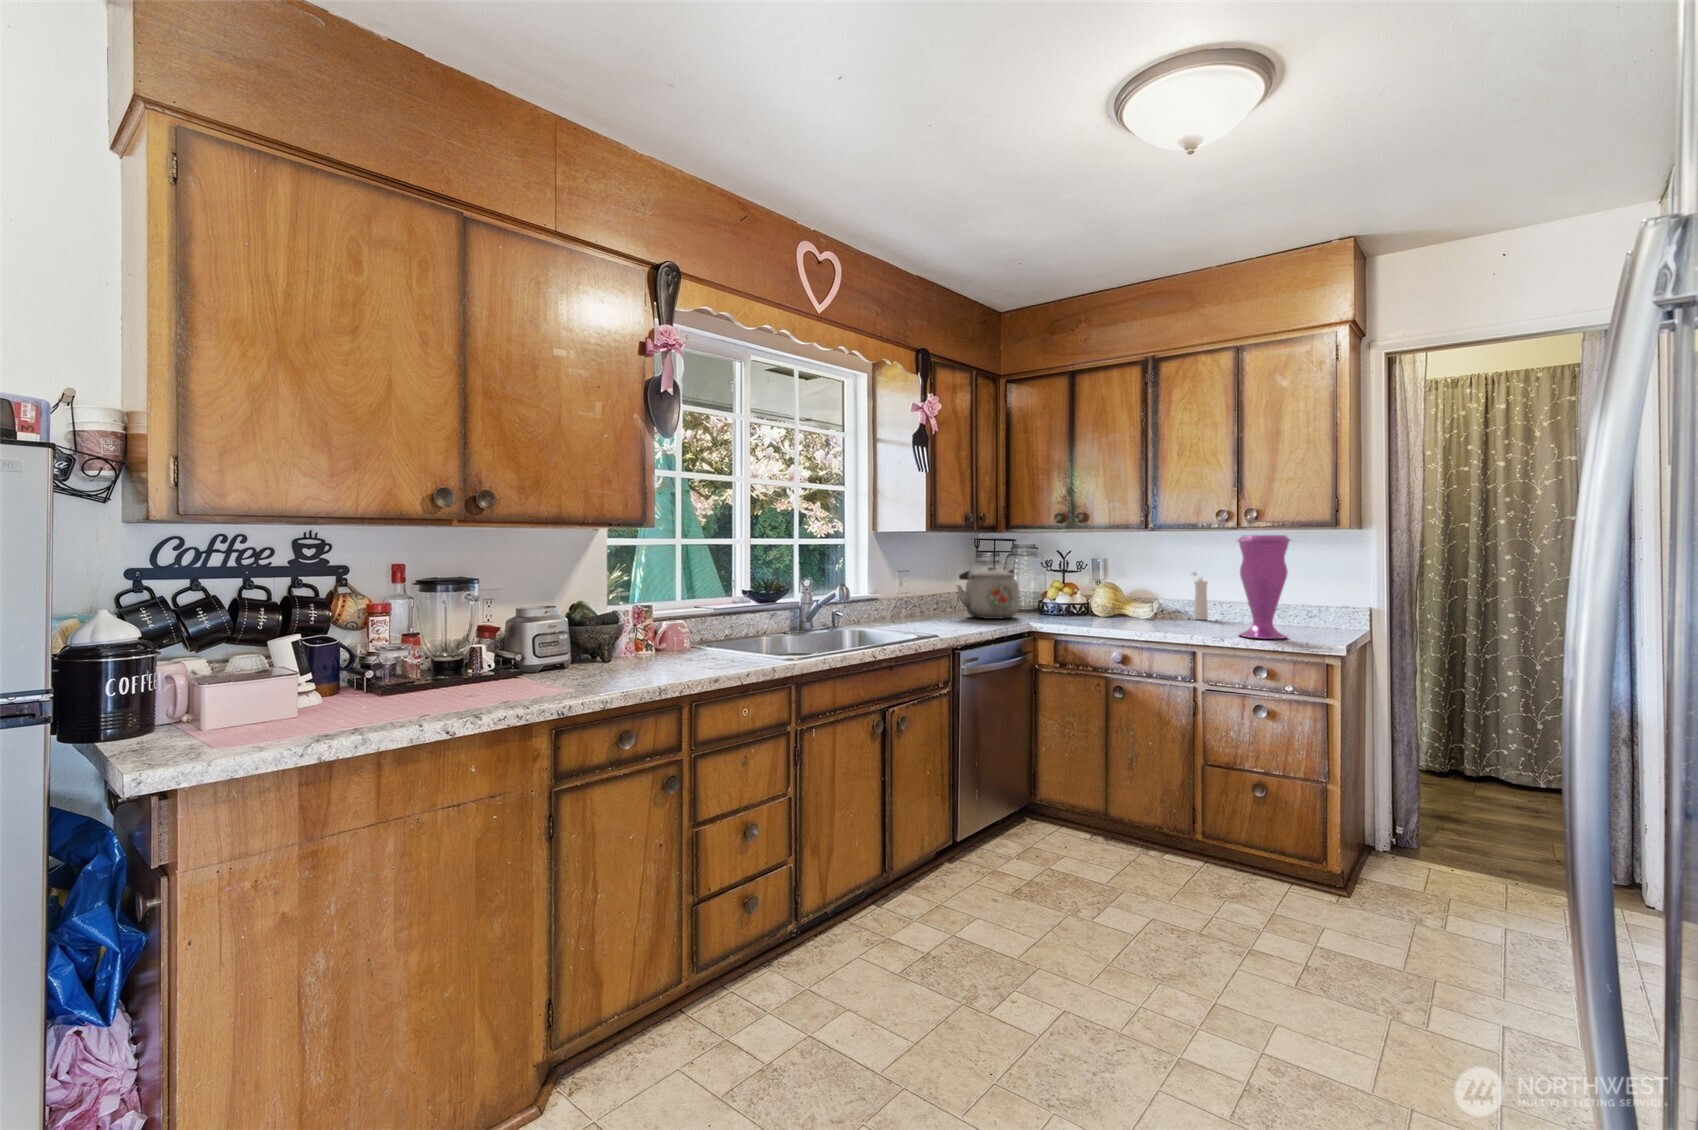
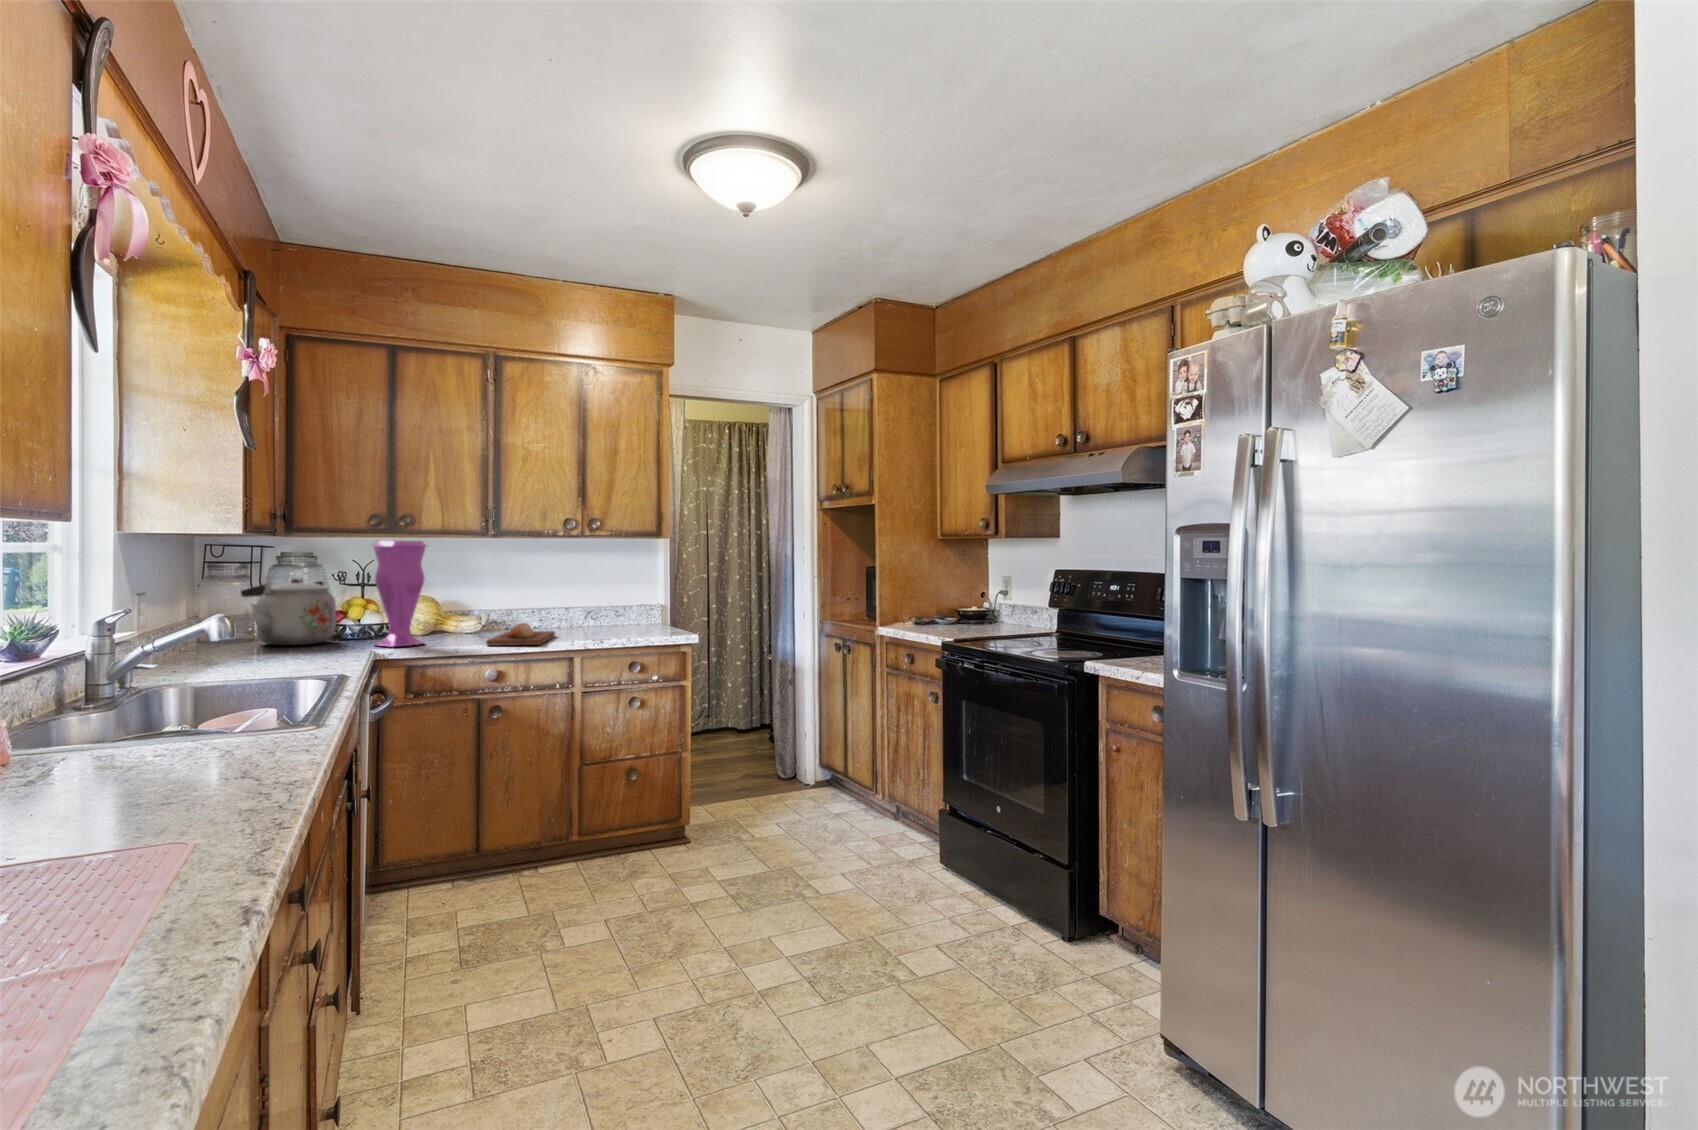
vase: present [1238,535,1291,639] -> present [372,540,427,647]
pepper mill: present [1192,572,1208,620] -> none [511,578,535,627]
bread loaf: none [1115,614,1201,635] -> present [486,623,555,645]

